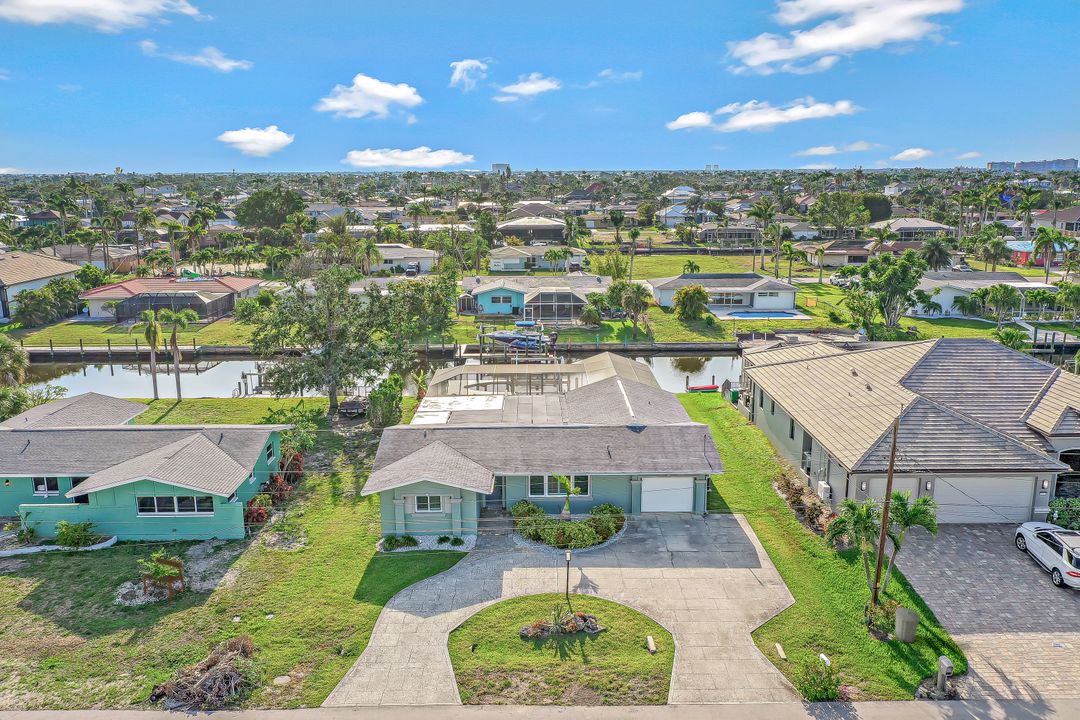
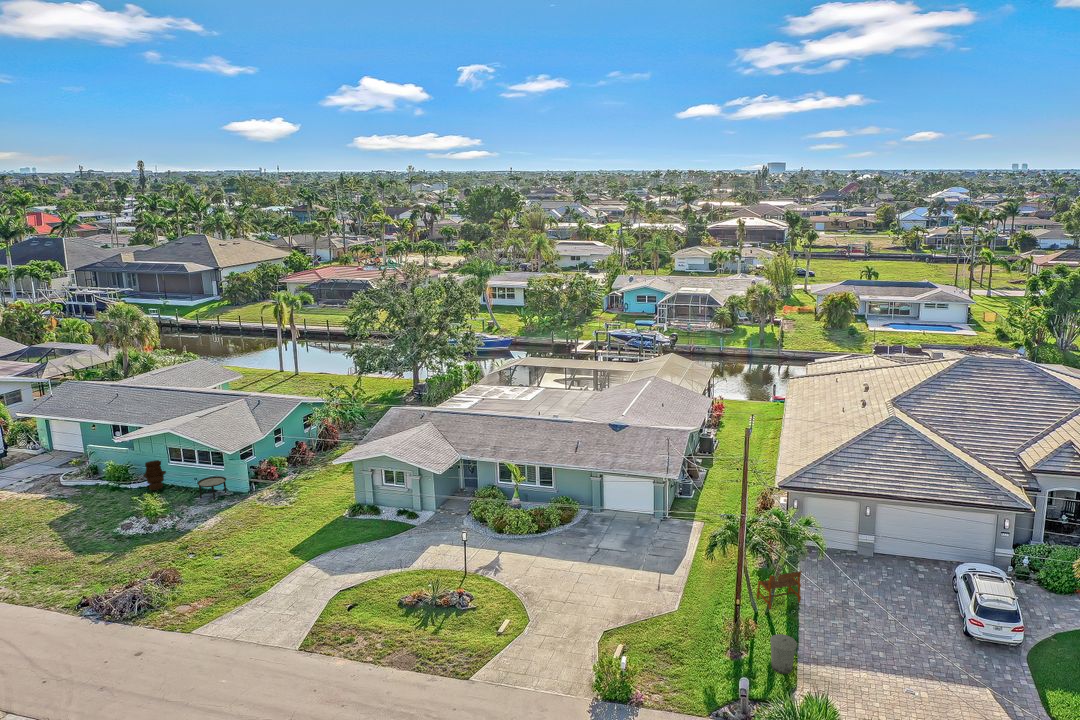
lounge chair: none [107,513,136,553] -> present [143,460,166,491]
round table: none [188,524,221,551] -> present [197,476,226,500]
bench: present [143,557,186,601] -> present [757,571,801,609]

